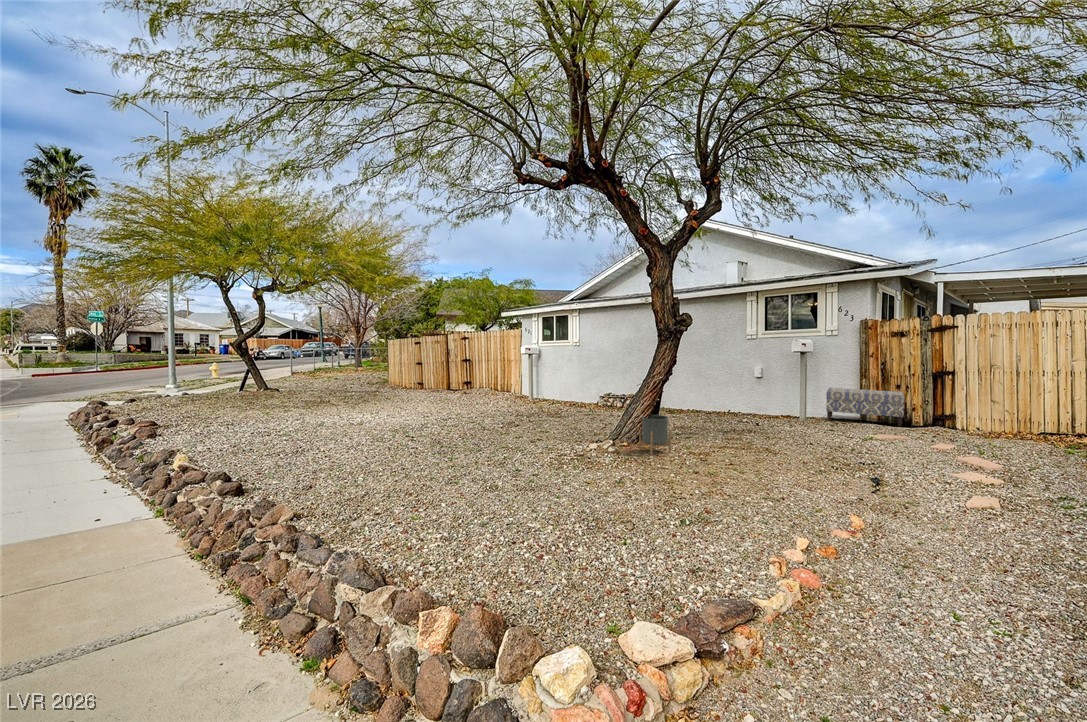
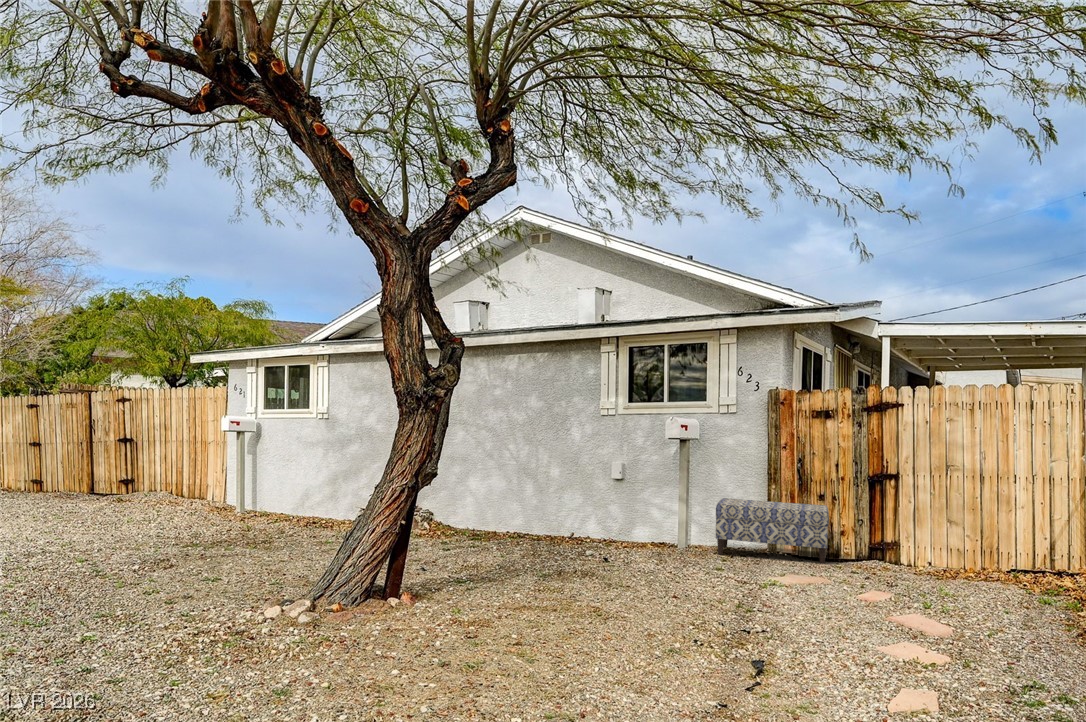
planter: present [639,415,671,455] -> none [353,554,414,637]

